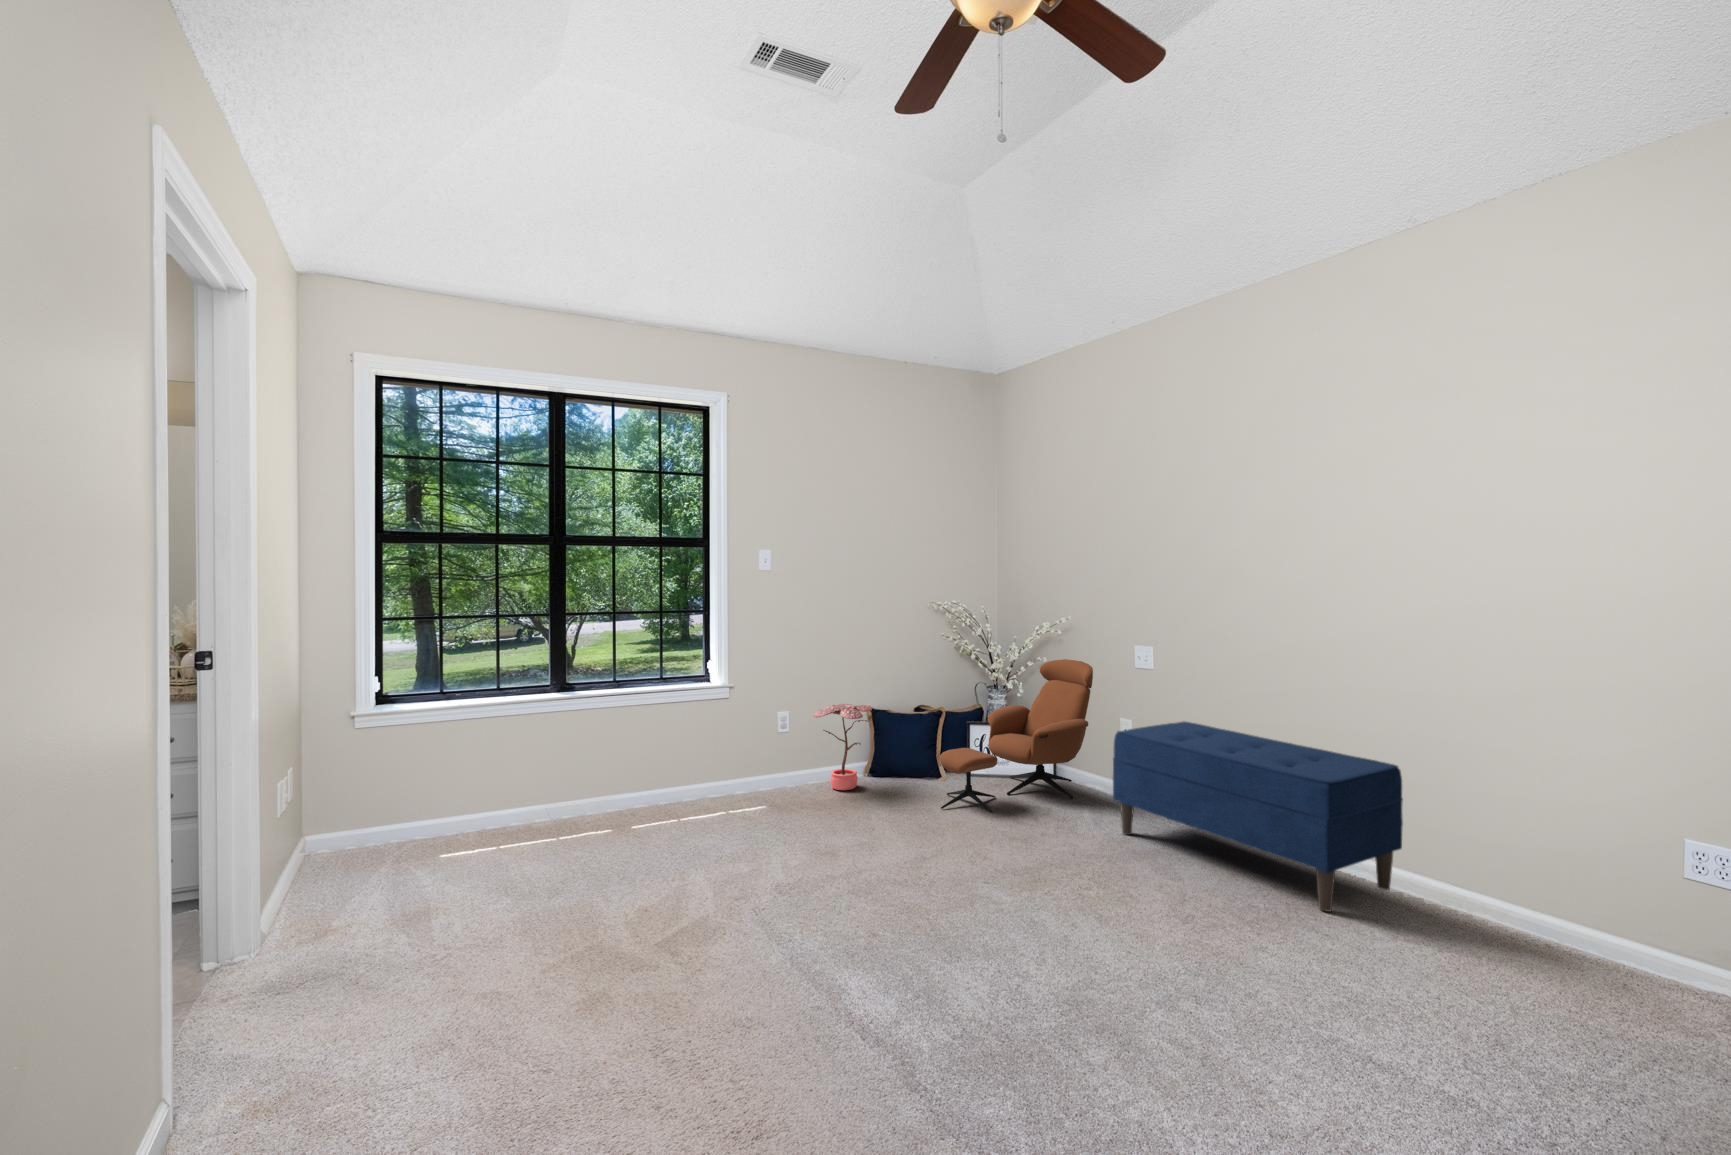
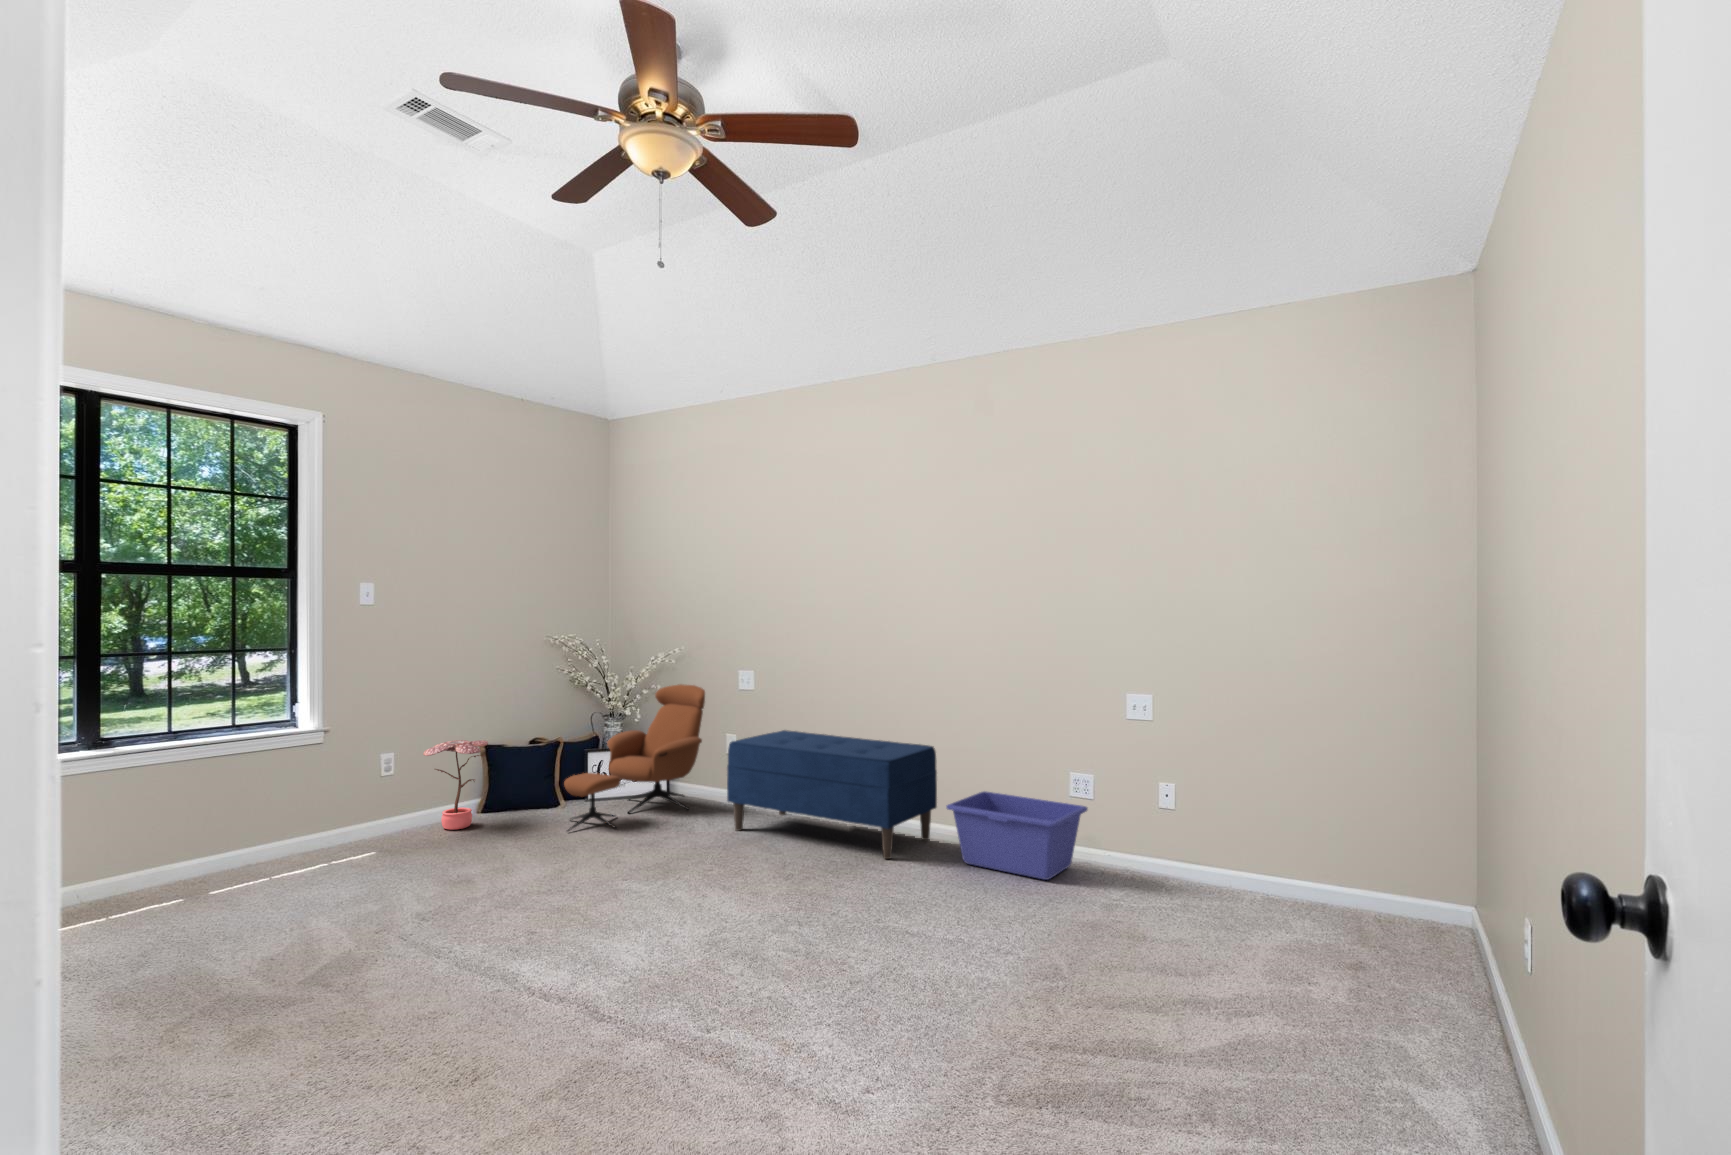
storage bin: none [1421,839,1693,1003] -> present [947,791,1087,880]

